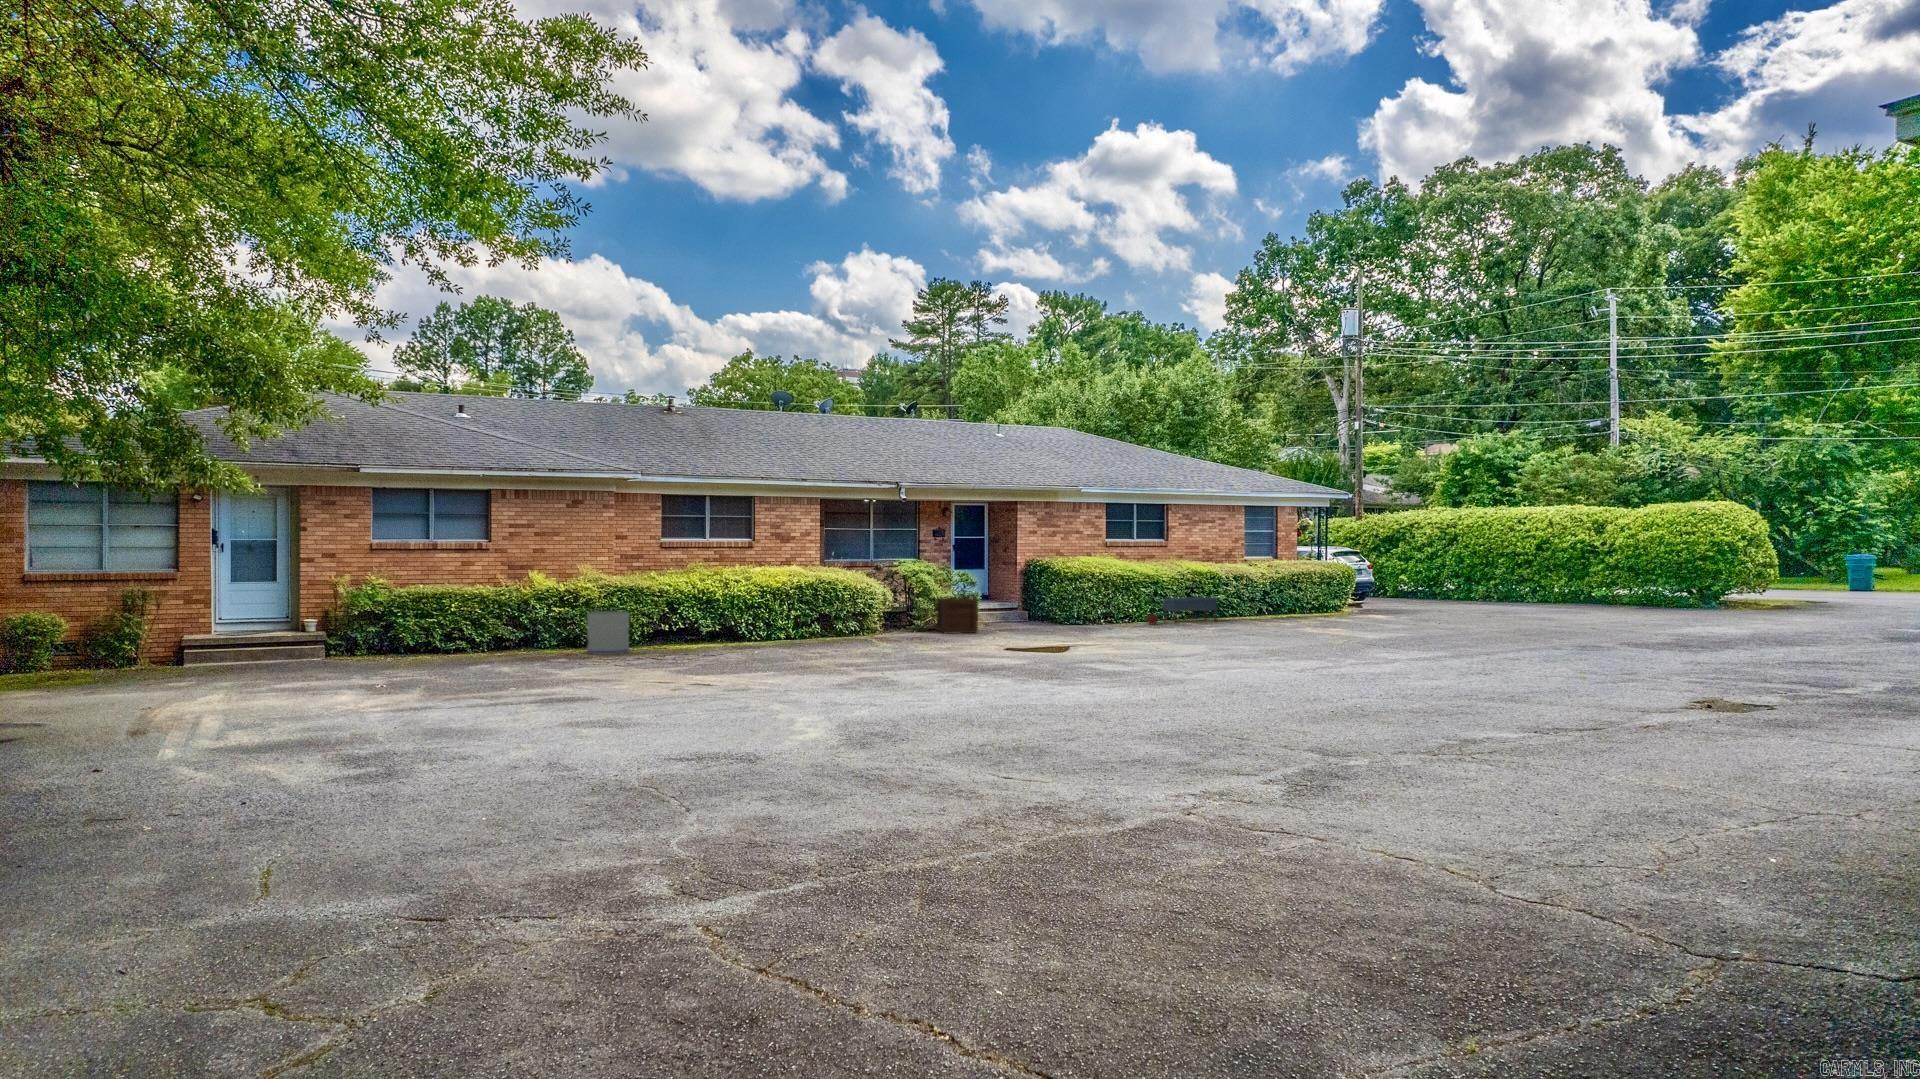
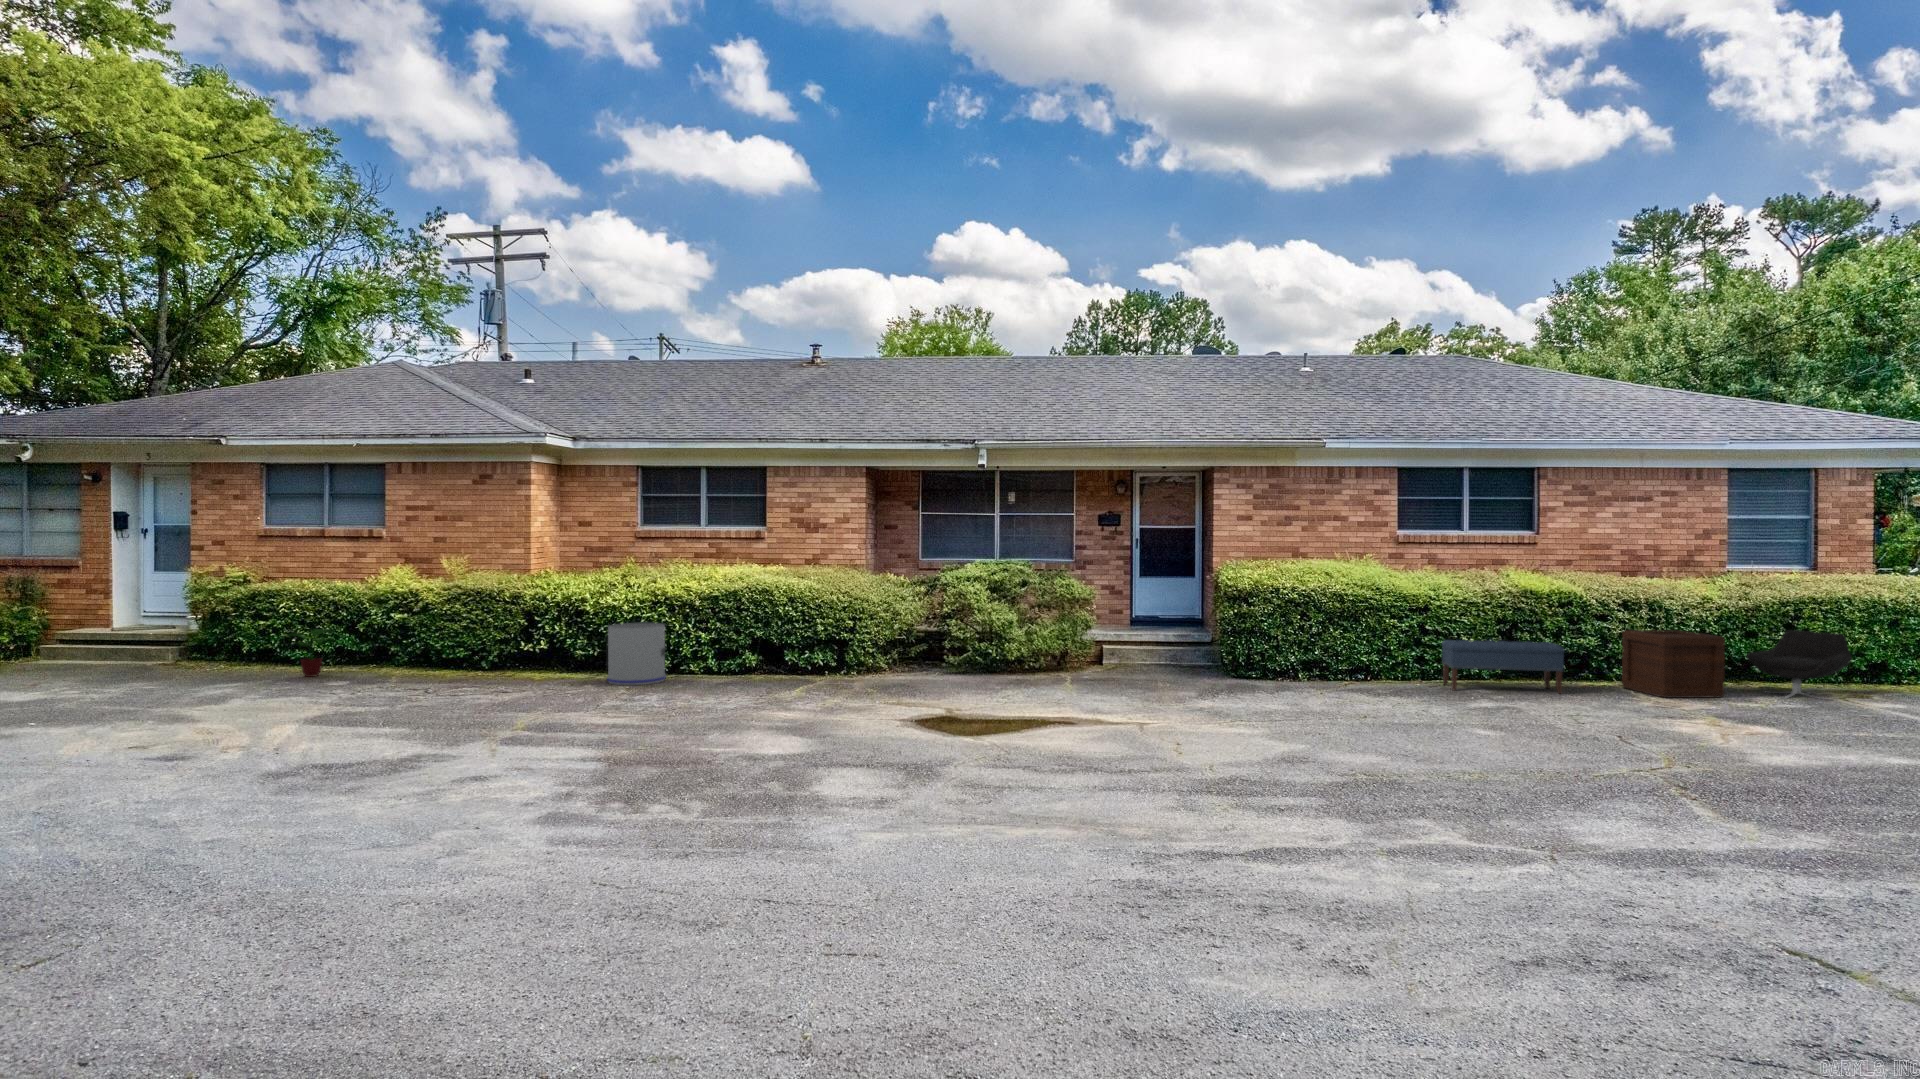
lounge chair: none [1275,587,1312,618] -> present [1746,630,1852,699]
wooden crate: present [937,597,978,634] -> present [1622,630,1725,698]
potted plant: present [1141,598,1166,625] -> present [277,629,332,677]
trash can: present [586,611,629,655] -> present [607,623,666,685]

